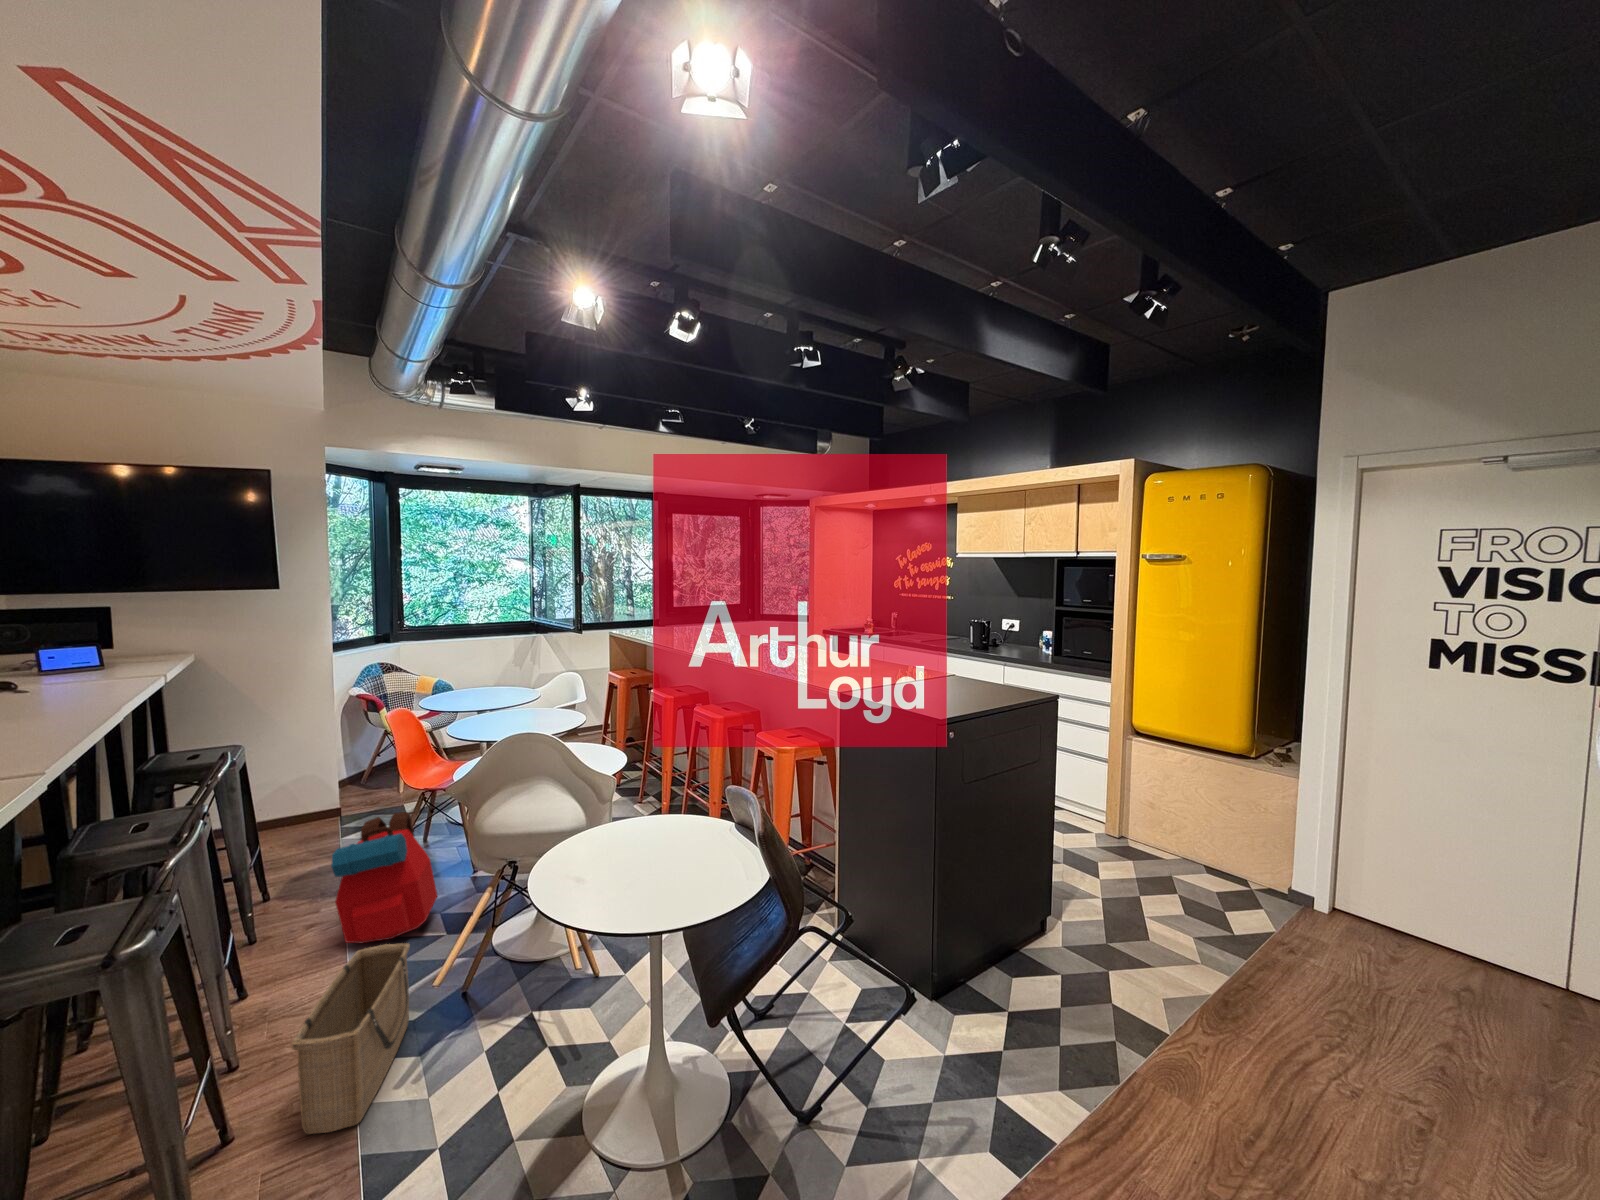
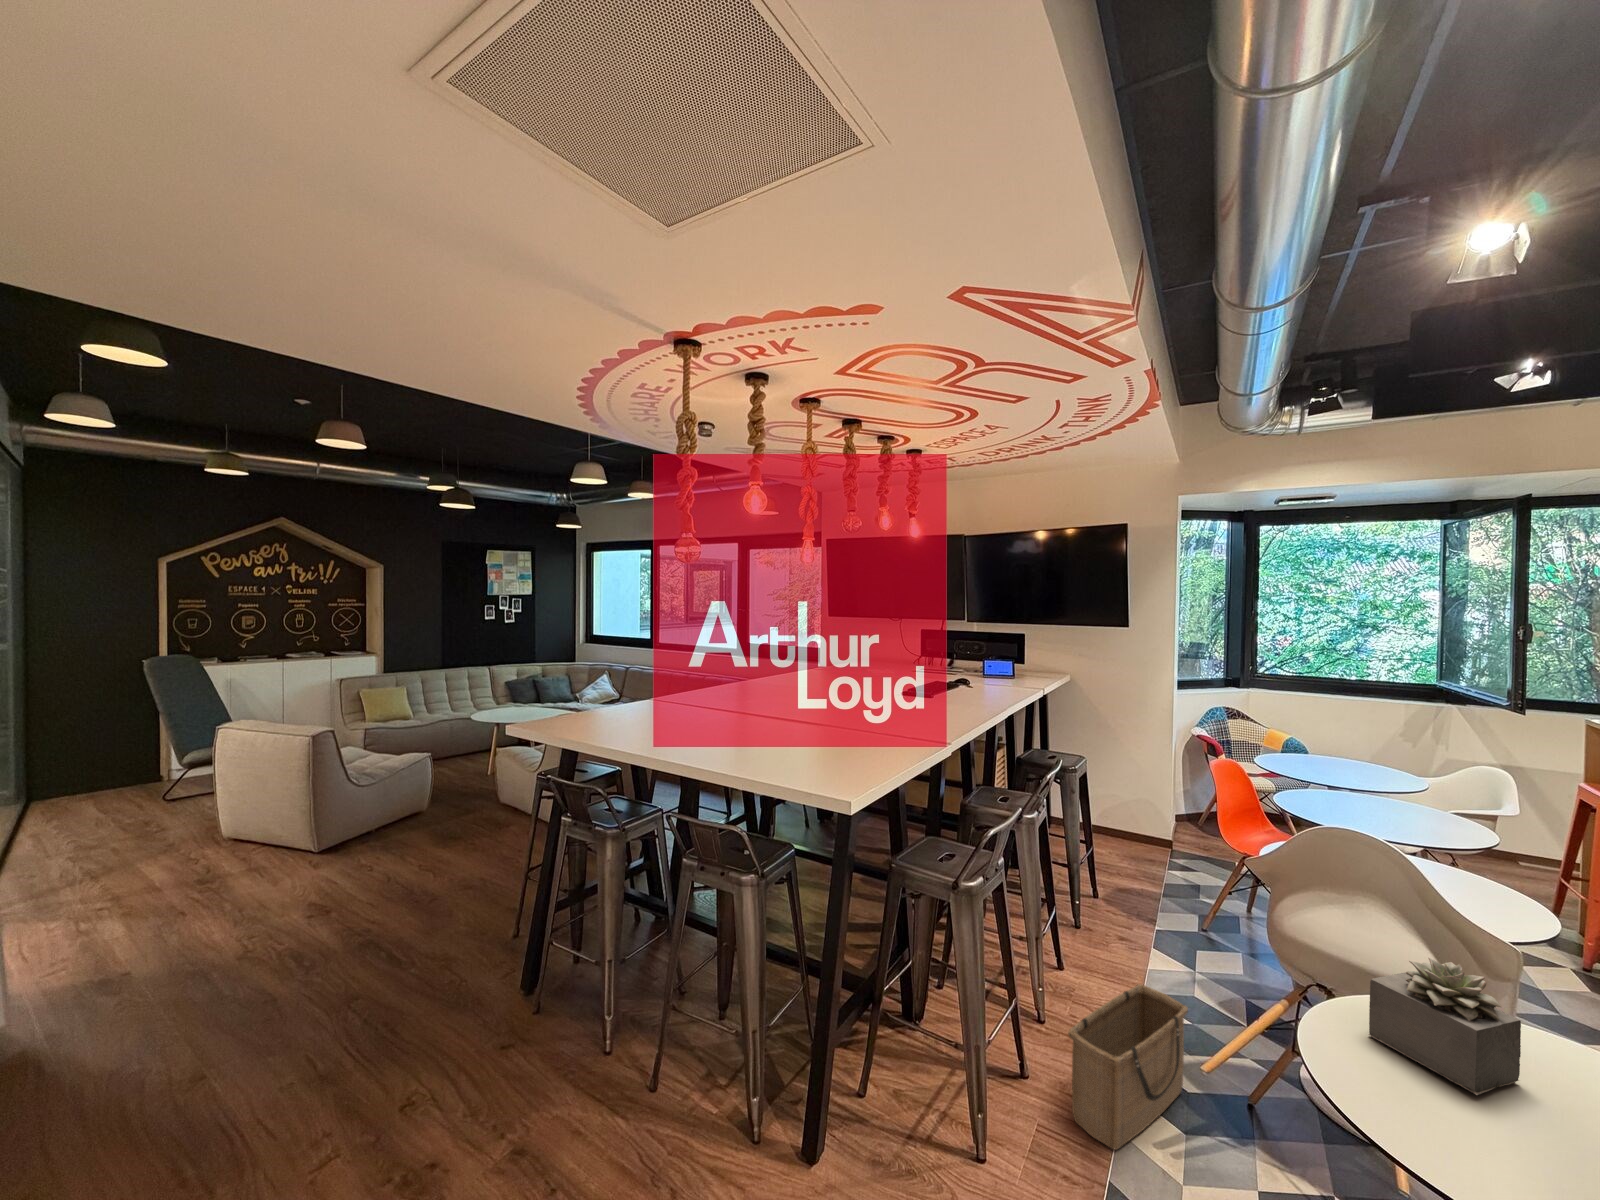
succulent plant: none [575,791,648,867] -> present [1368,958,1521,1095]
backpack: present [331,812,437,943] -> none [1137,863,1243,999]

